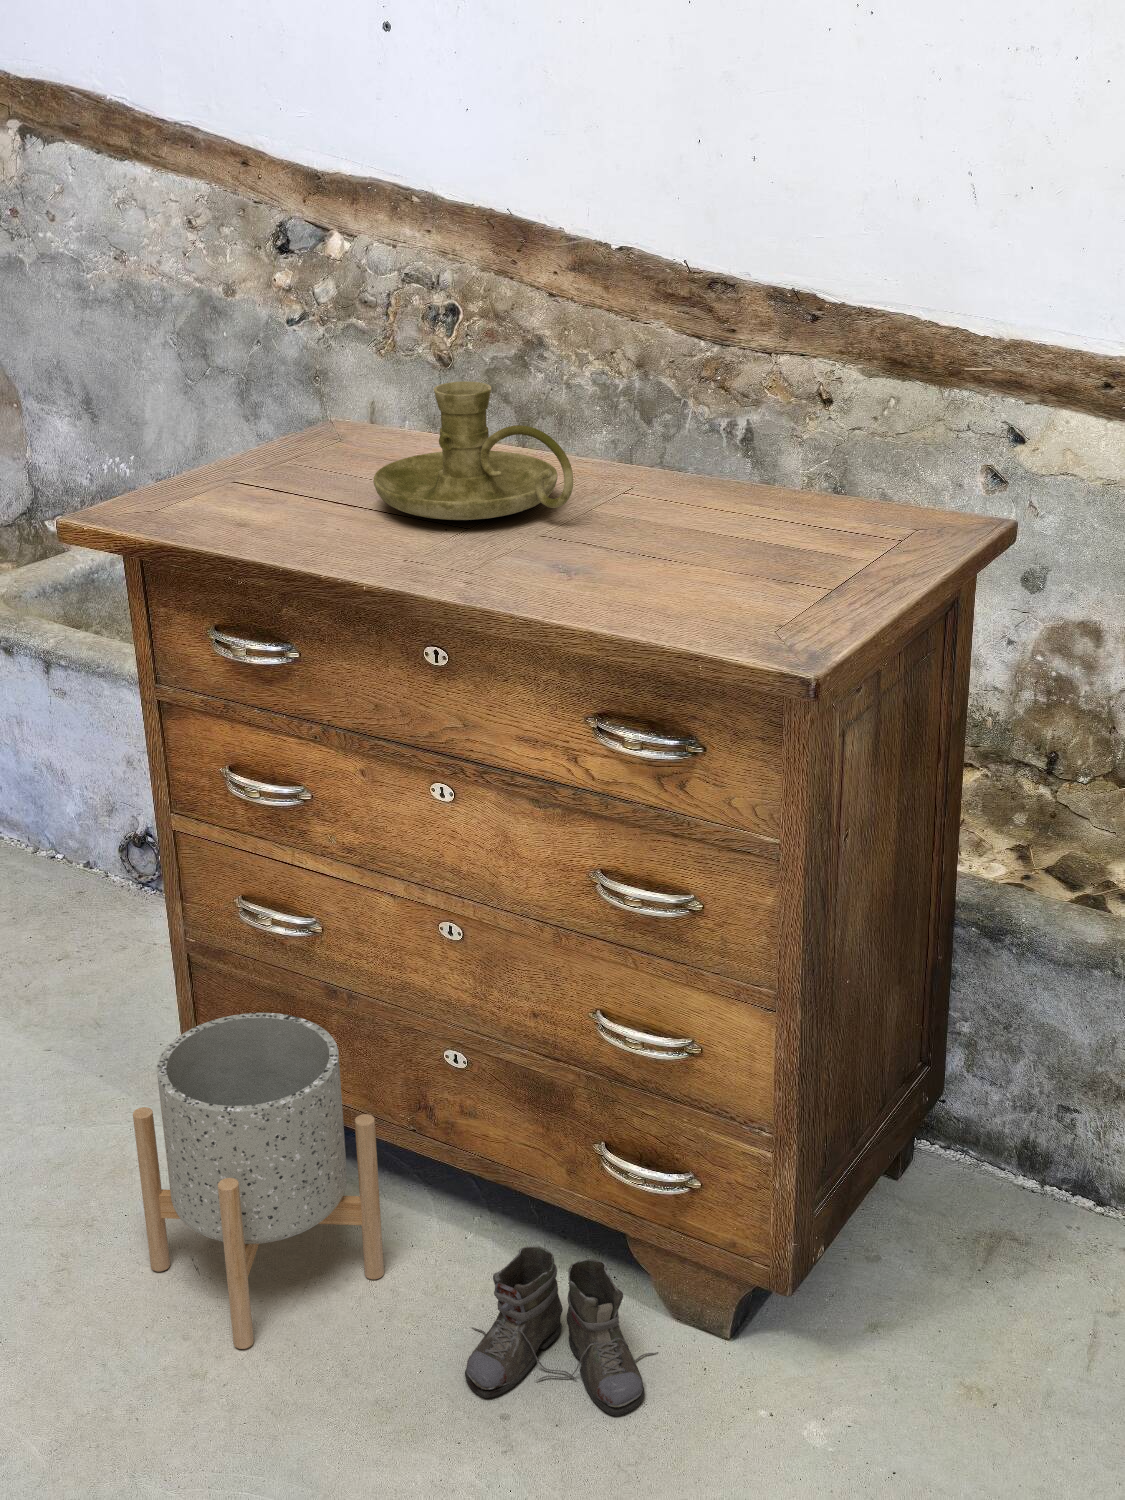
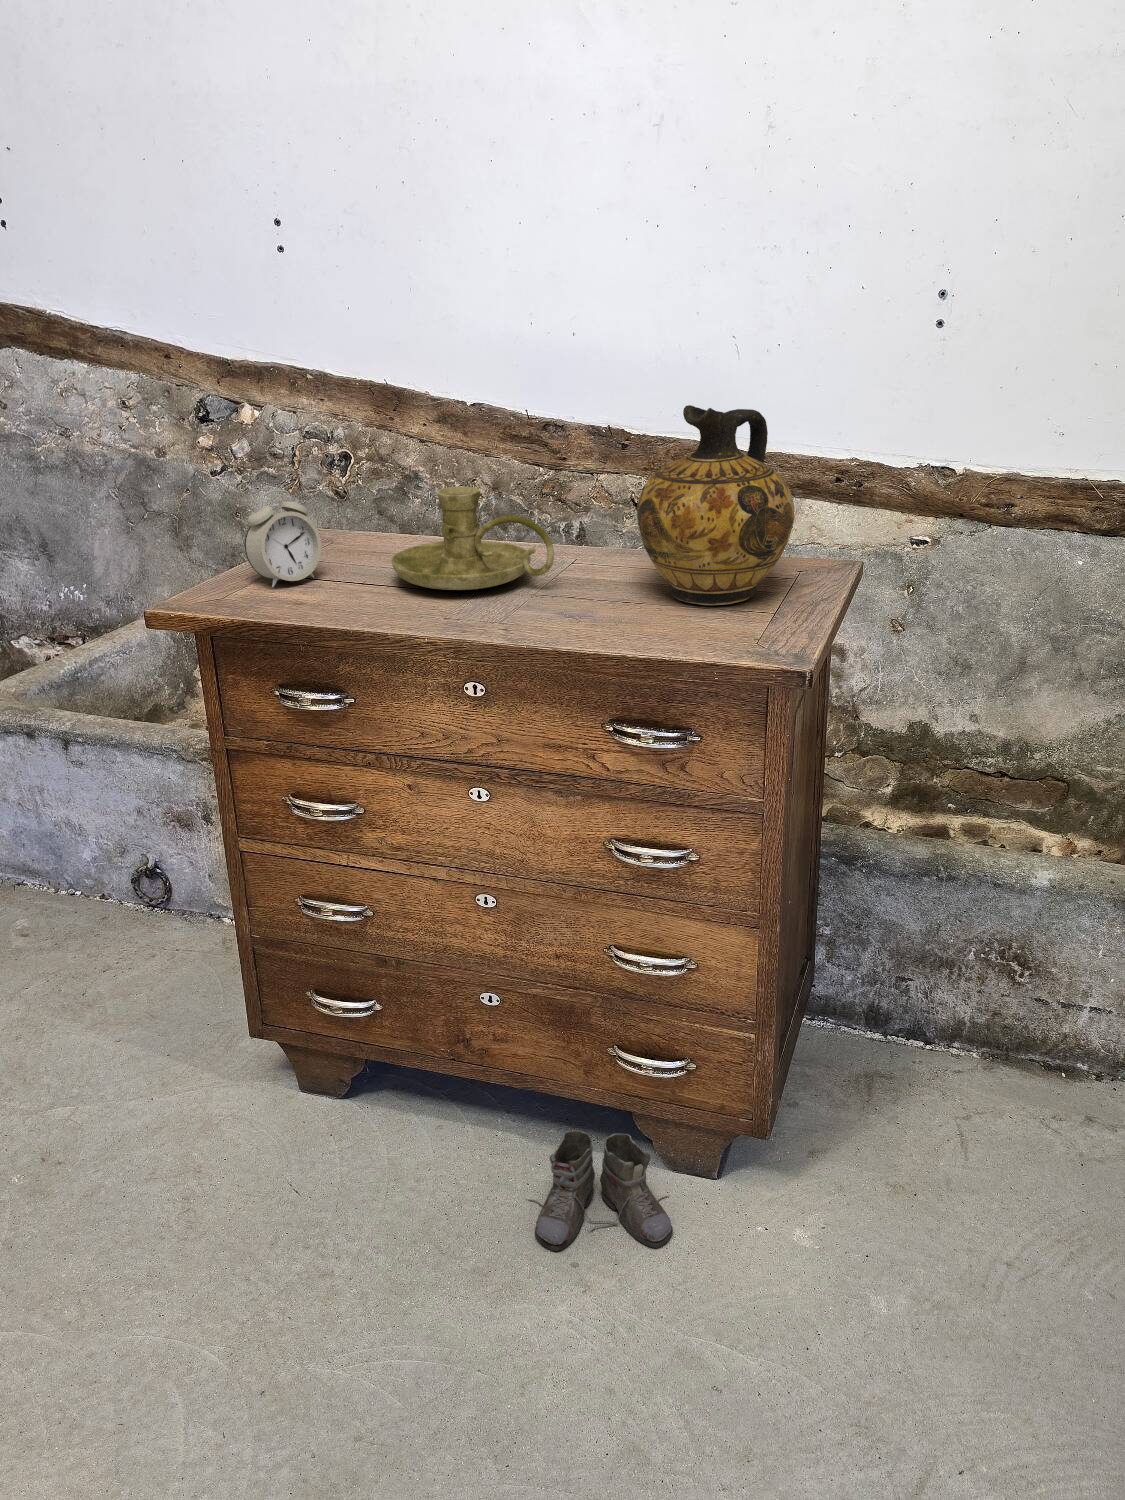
ceramic jug: none [674,295,888,567] -> present [637,405,794,605]
alarm clock: none [199,372,297,498] -> present [245,490,322,587]
planter: present [133,1013,384,1349] -> none [246,981,445,1245]

